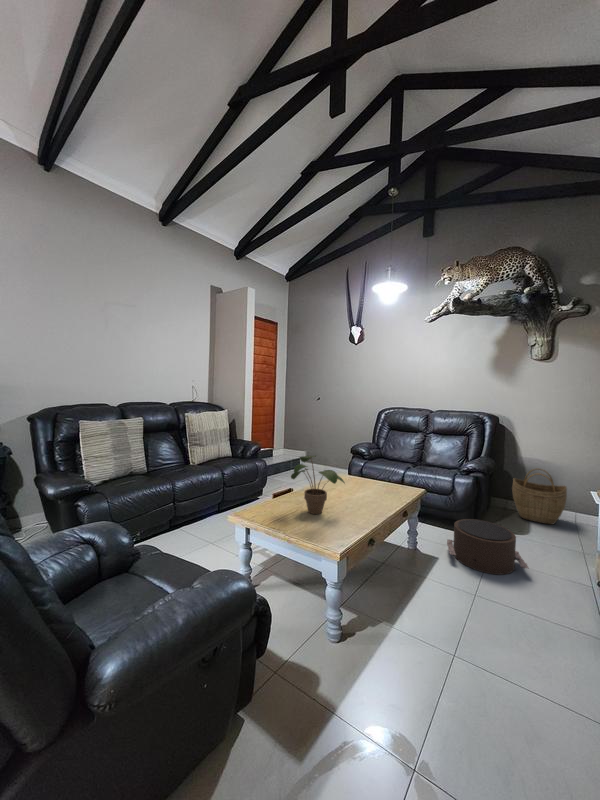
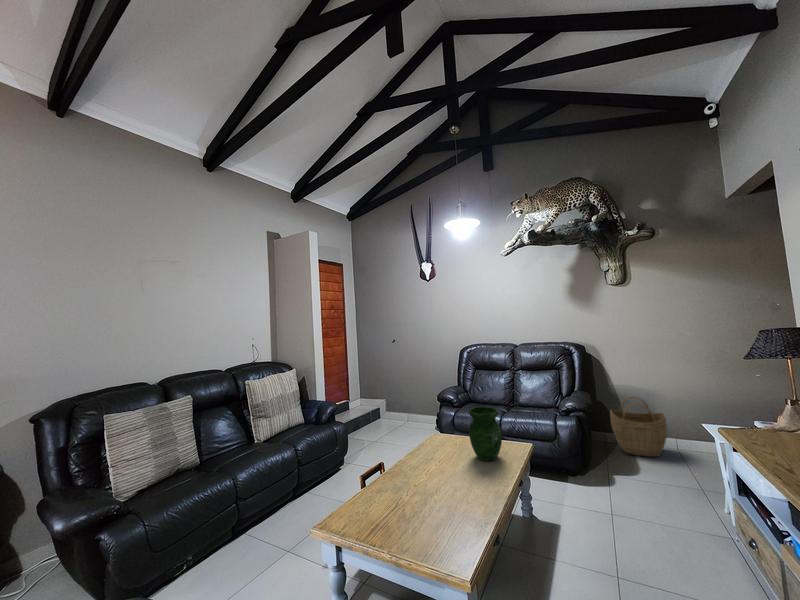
vase: none [367,451,396,496] -> present [468,407,502,461]
potted plant: present [291,456,345,514] -> none [386,427,452,504]
pouf: present [447,519,529,575] -> none [562,469,659,536]

